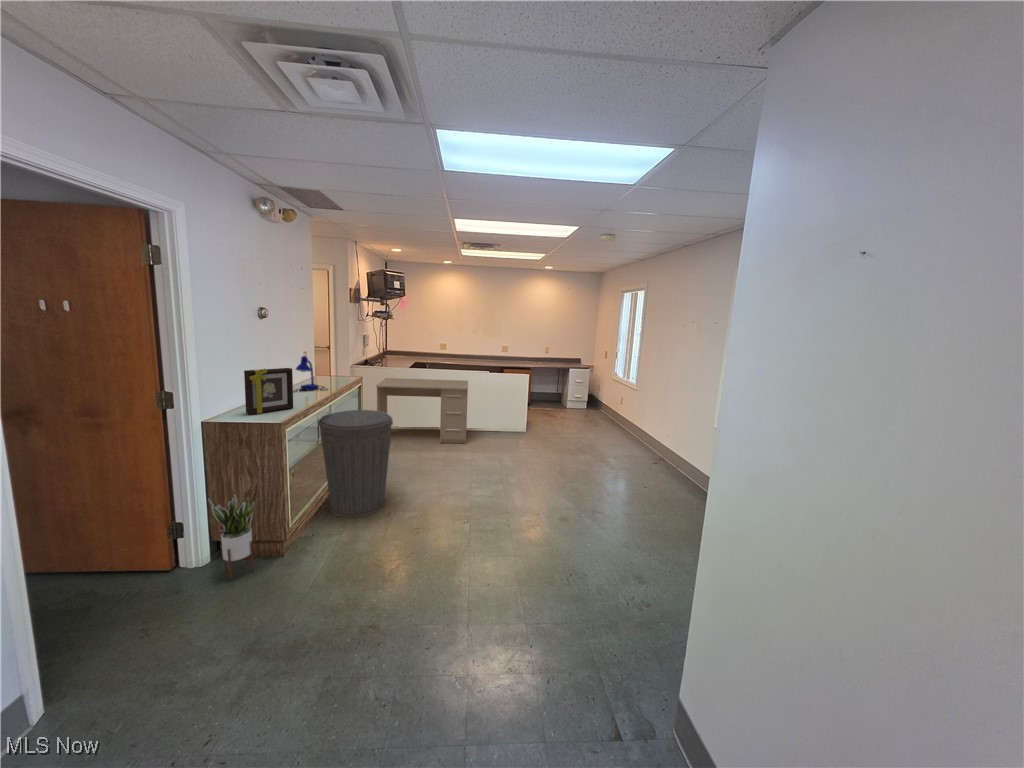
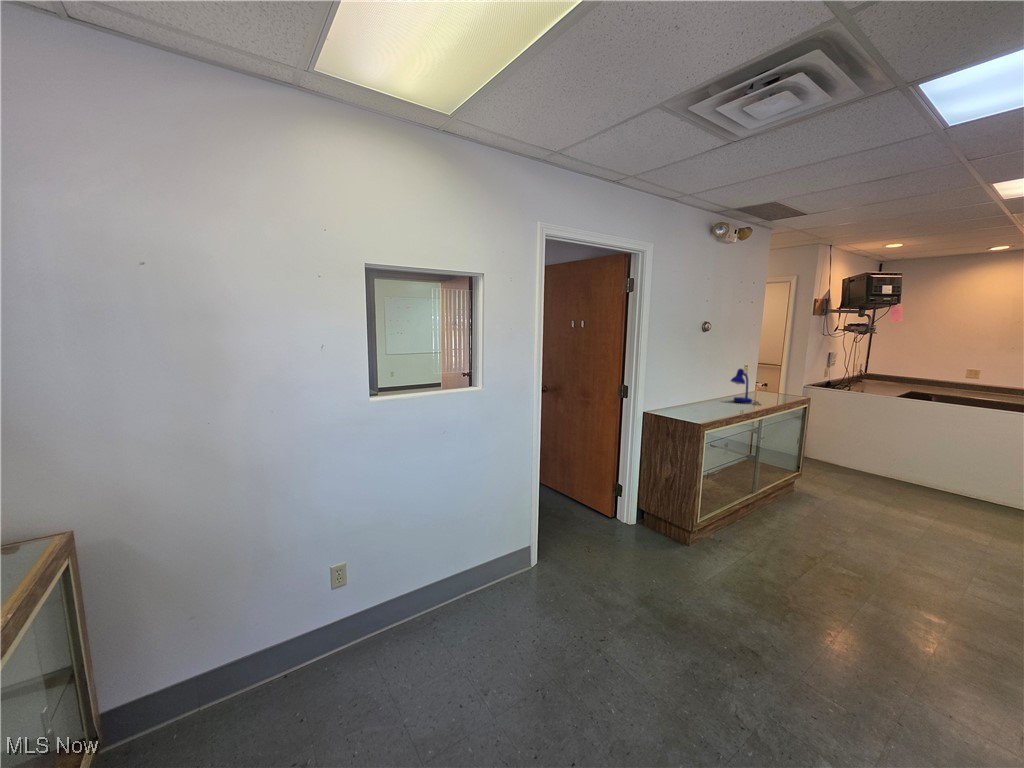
picture frame: present [244,368,293,414] -> none [678,375,722,415]
desk: present [376,378,468,444] -> none [822,406,1013,525]
trash can: present [318,410,393,518] -> none [742,429,834,551]
potted plant: present [208,494,255,580] -> none [639,471,671,546]

